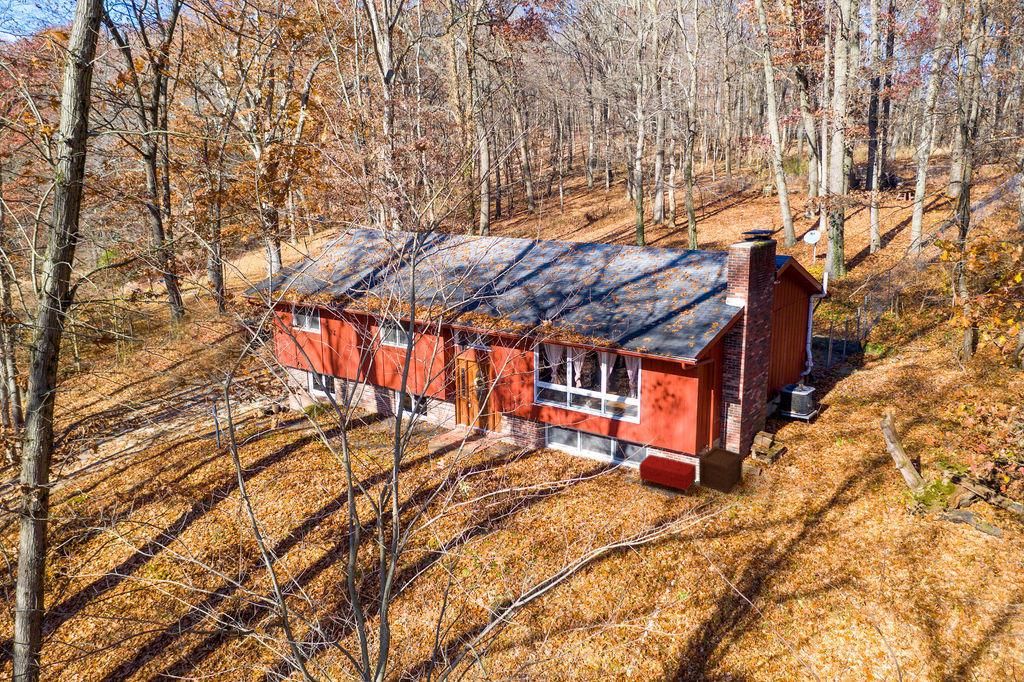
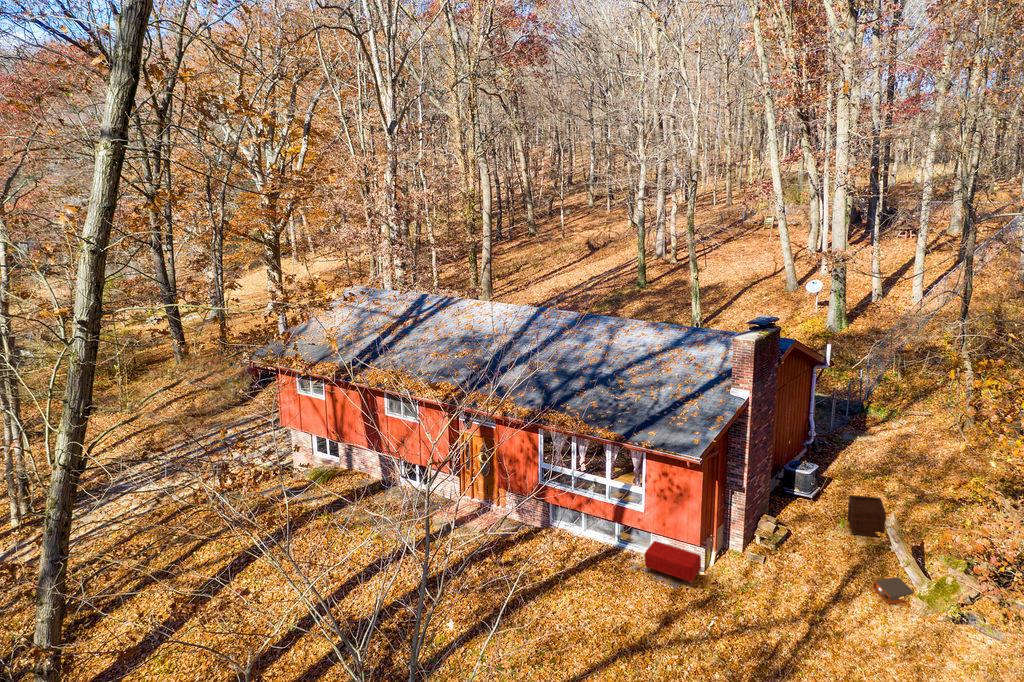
wooden crate: present [699,446,743,493] -> present [848,495,886,537]
storage box: none [869,481,912,505] -> present [873,577,914,604]

